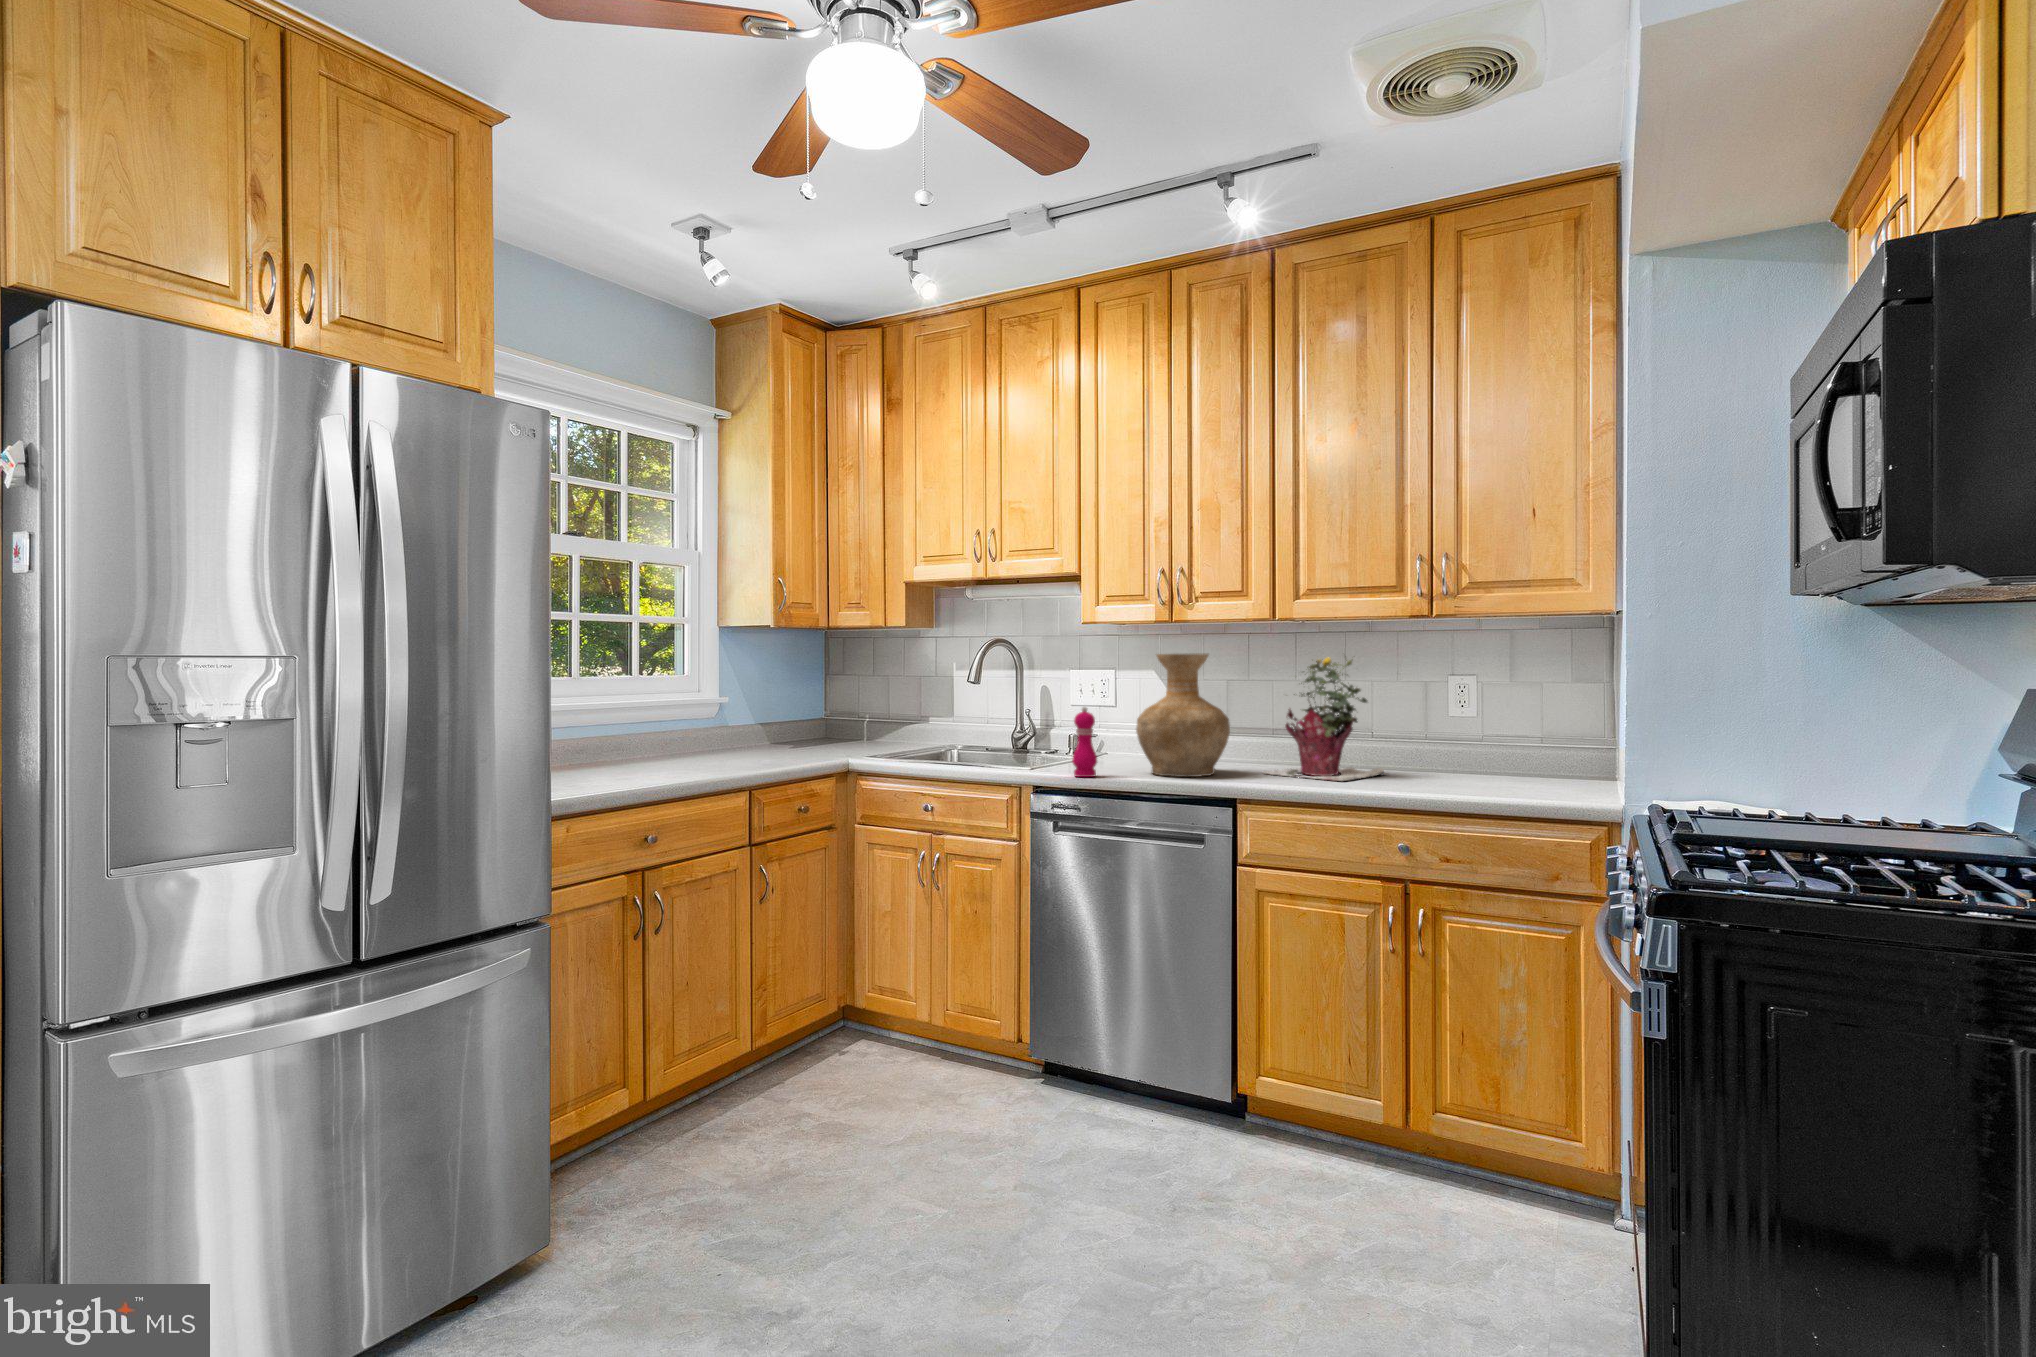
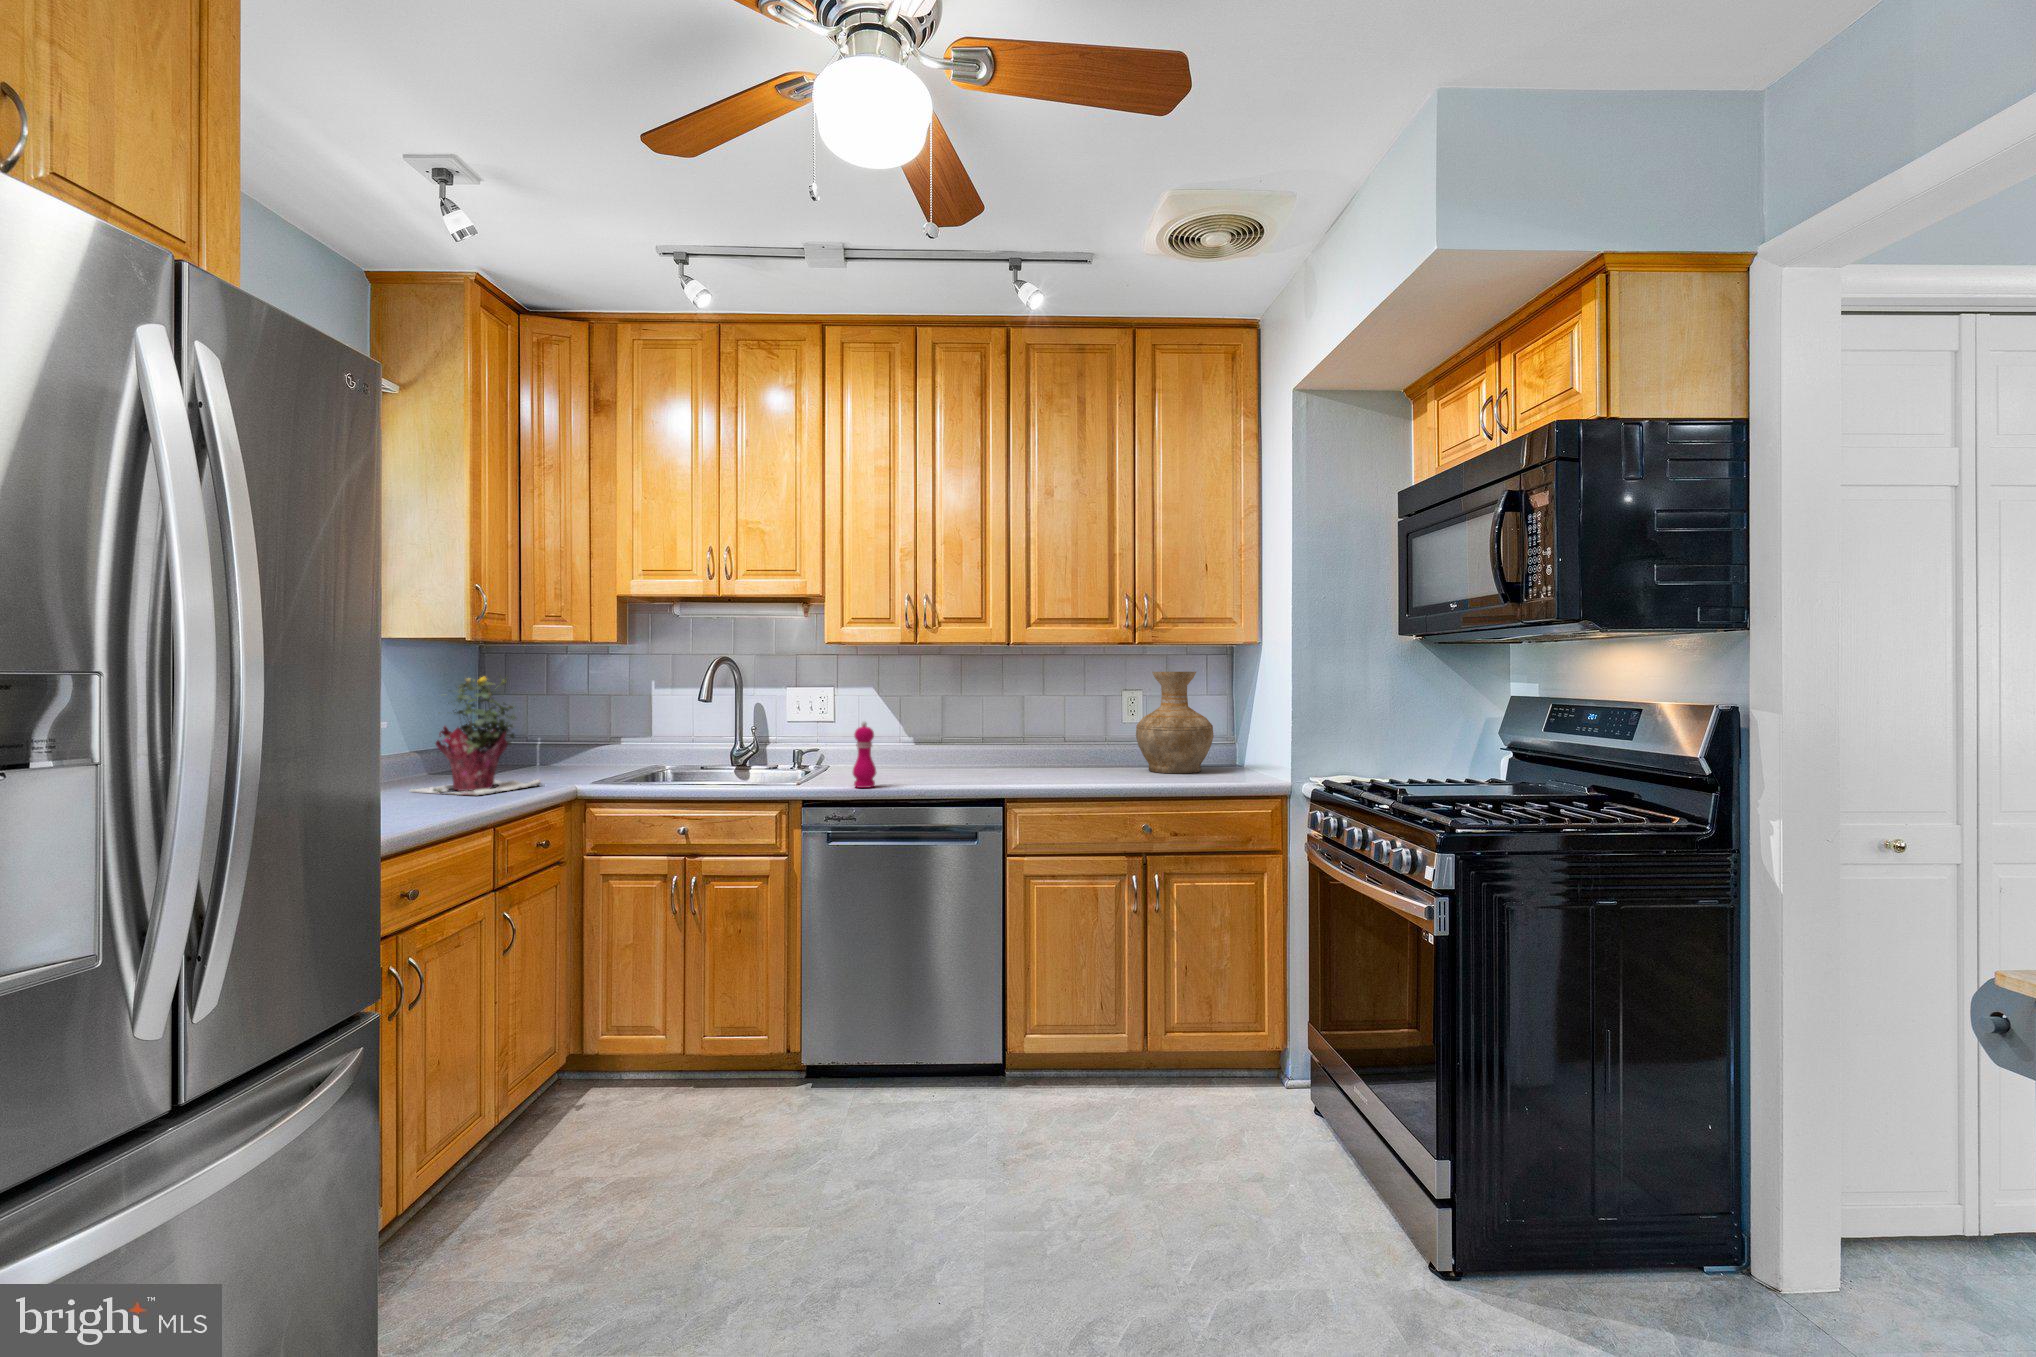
vase: present [1136,653,1230,777] -> present [1136,672,1214,773]
potted plant: present [1263,657,1384,781] -> present [409,677,541,795]

